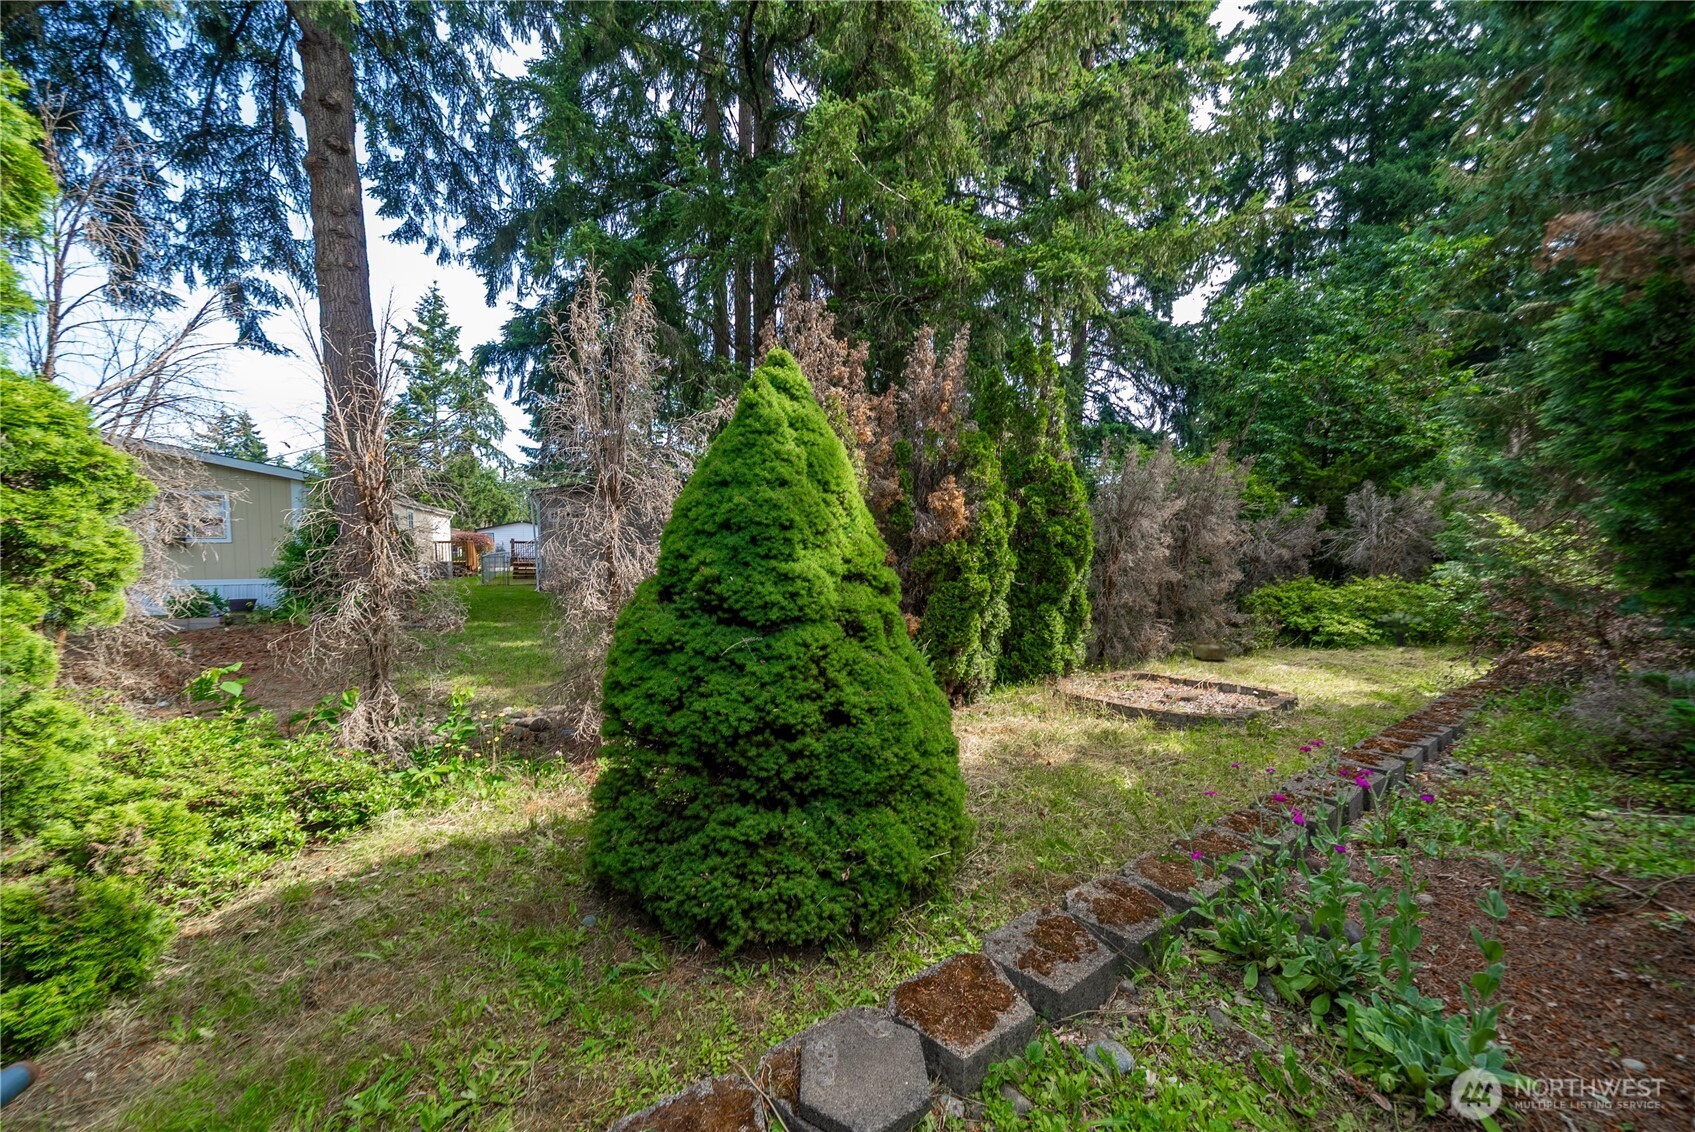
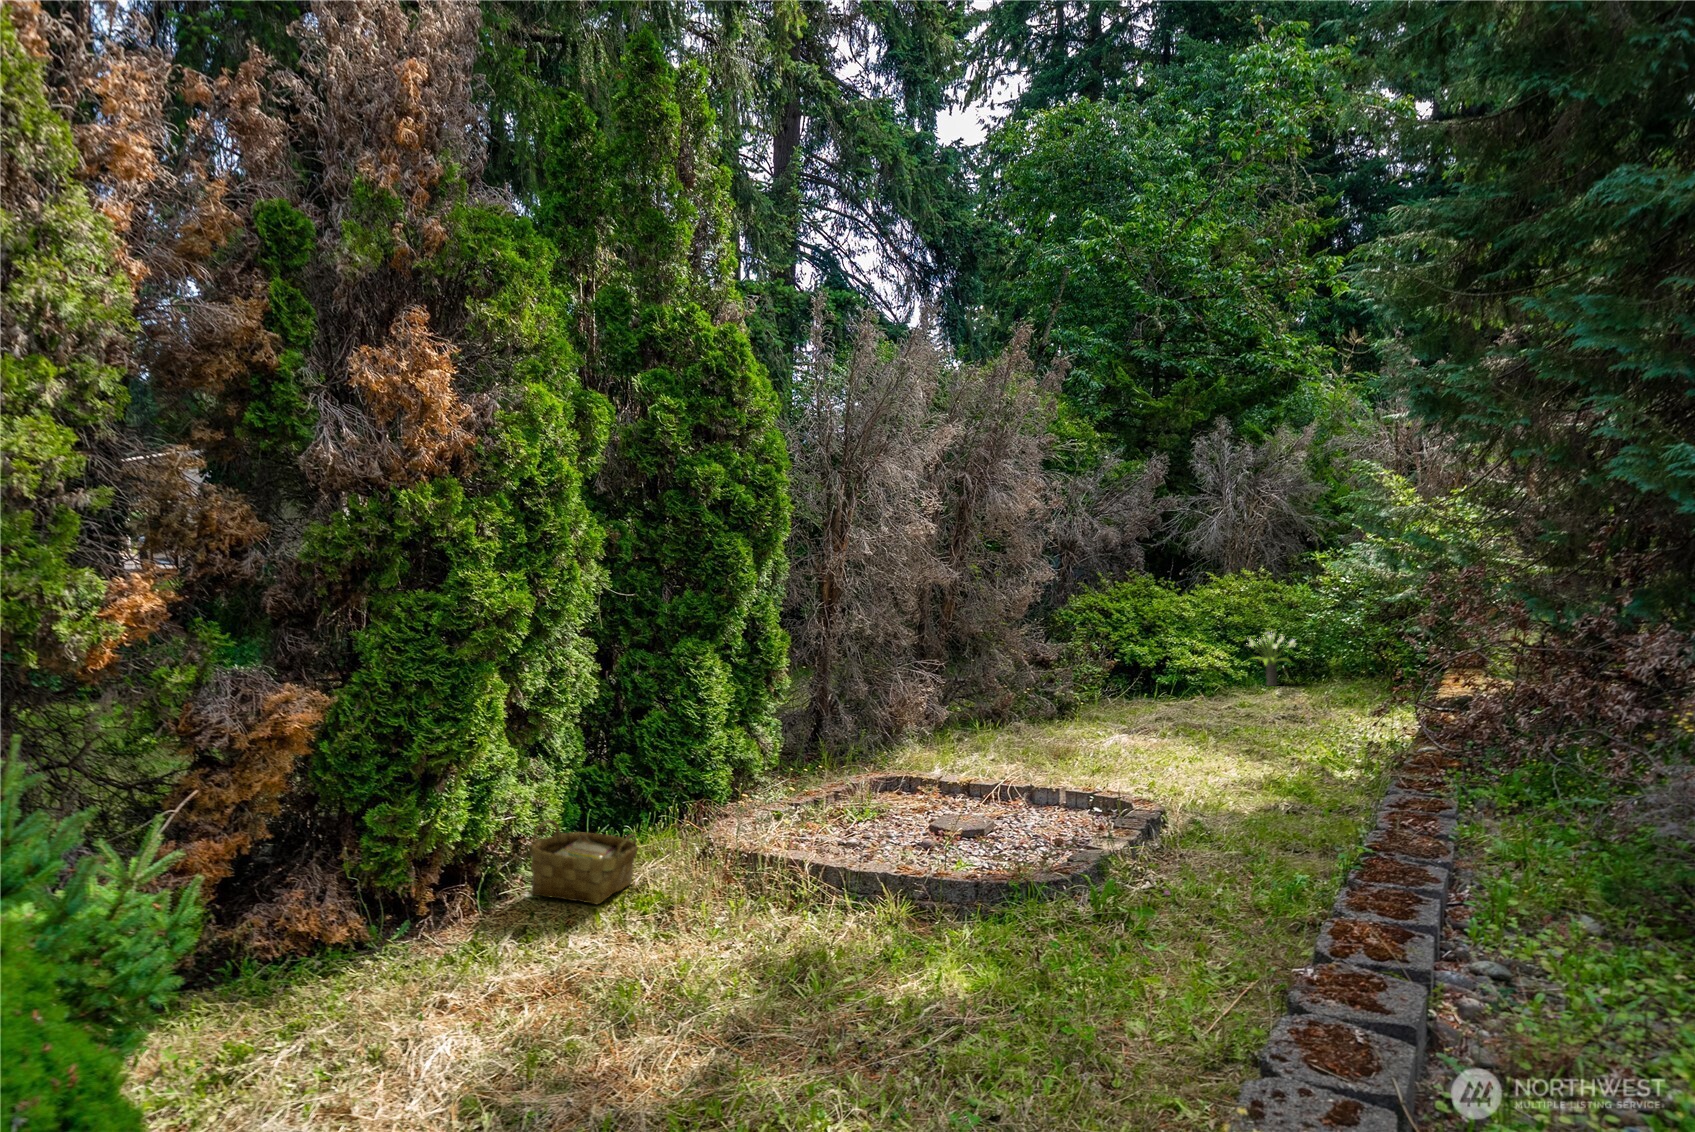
woven basket: present [1194,640,1225,660] -> present [529,819,638,904]

